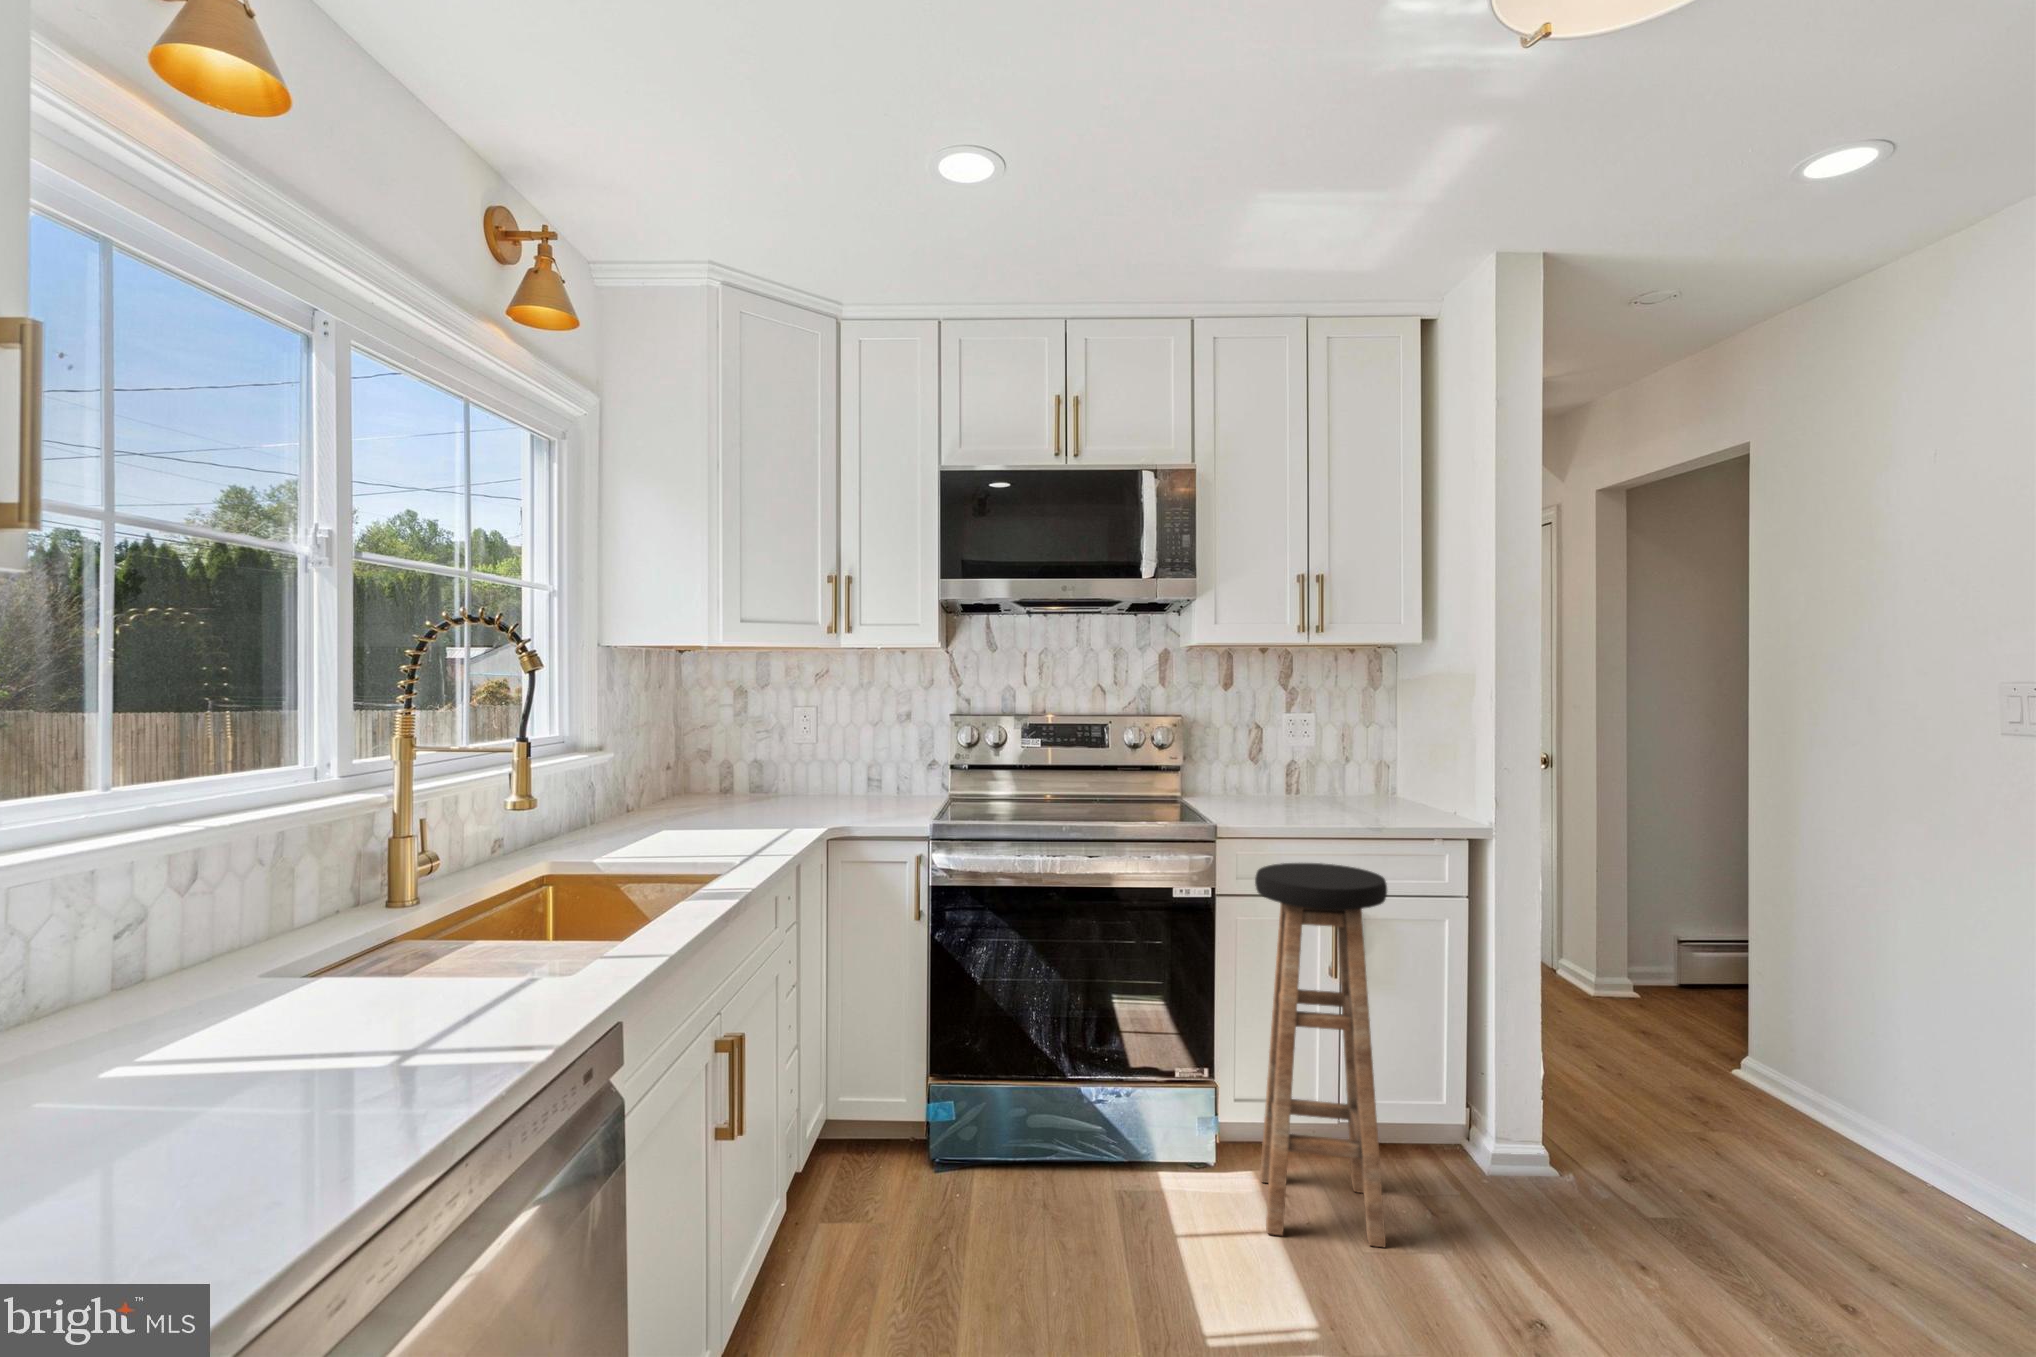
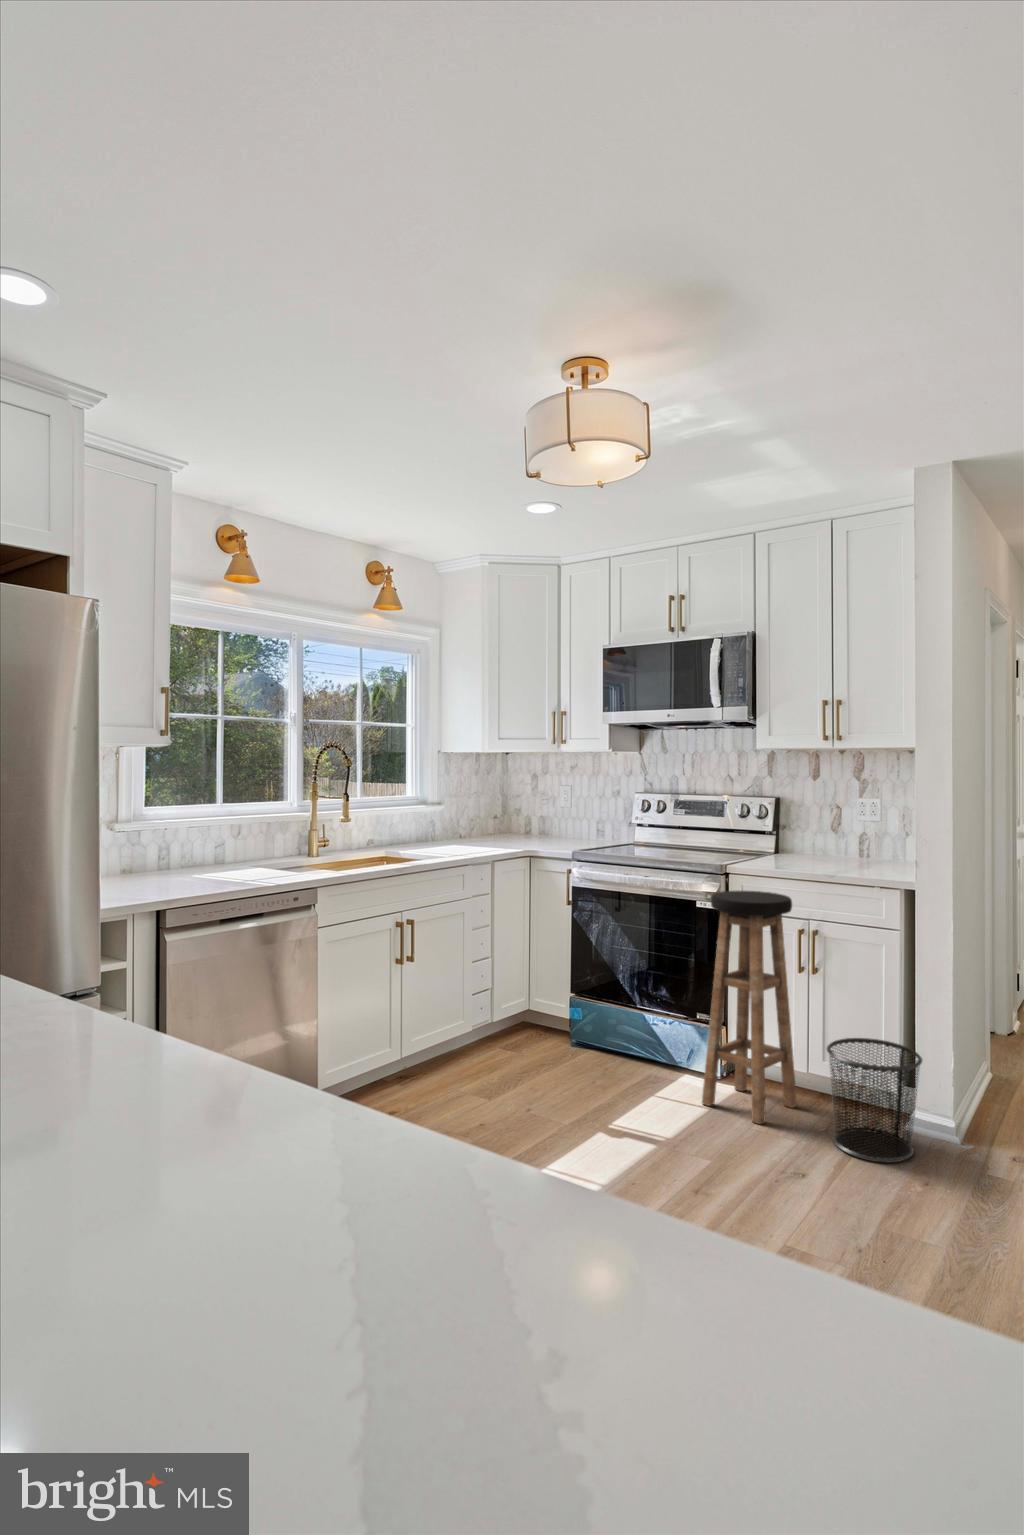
waste bin: none [1466,1064,1618,1265] -> present [827,1038,922,1163]

